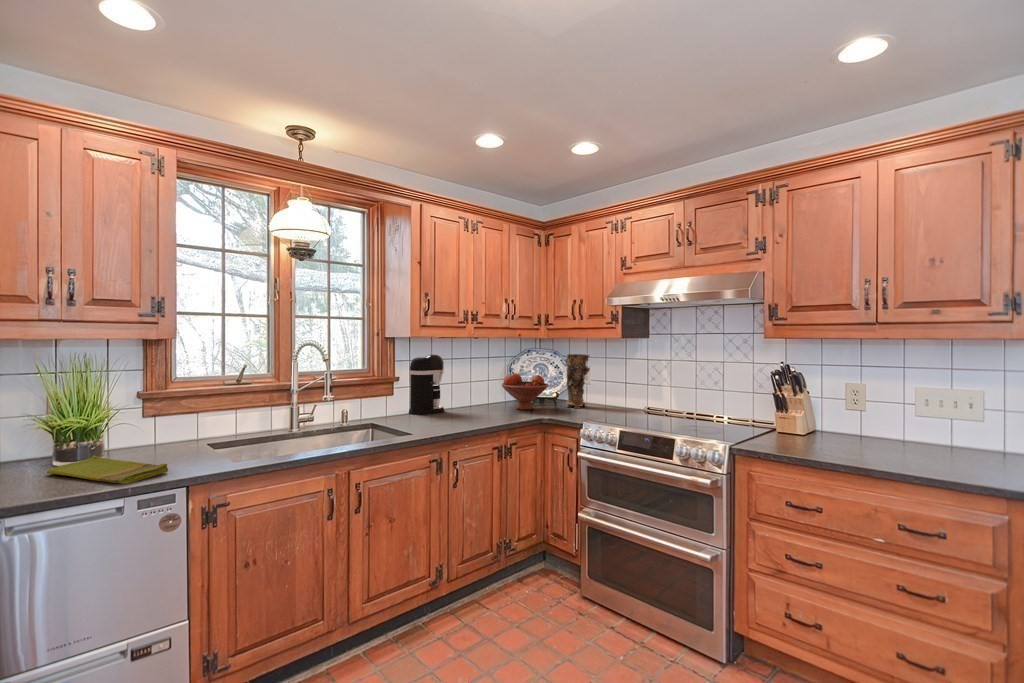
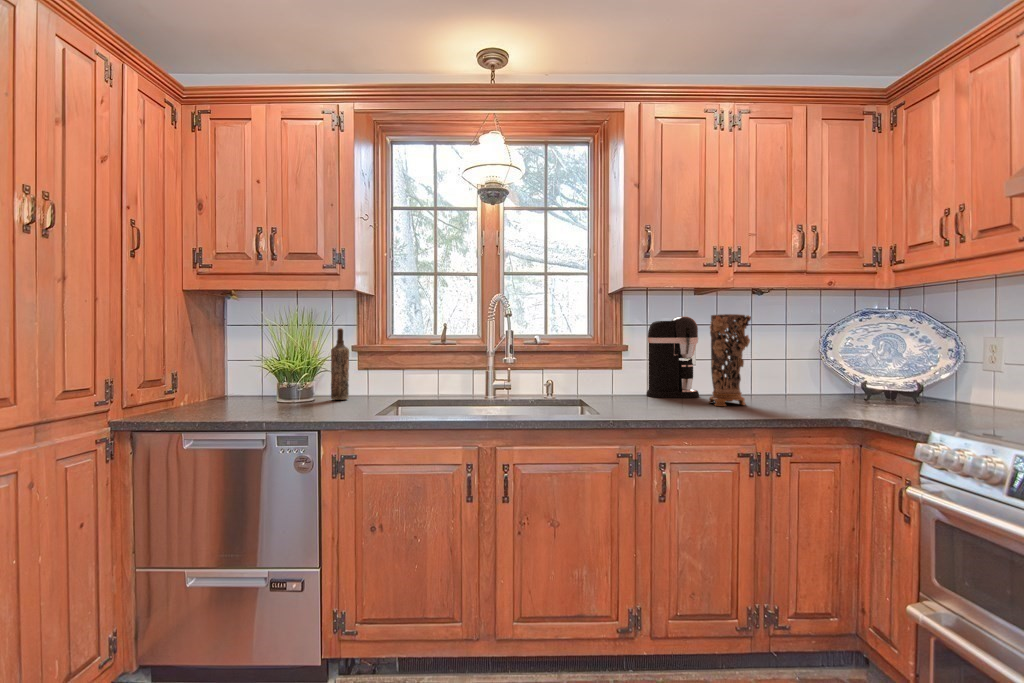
decorative vase: present [565,354,590,408] -> present [709,314,751,406]
fruit bowl: present [502,373,548,410] -> none [793,347,884,406]
bottle: none [125,377,148,453] -> present [331,328,349,400]
dish towel: present [47,456,168,484] -> none [258,396,314,418]

